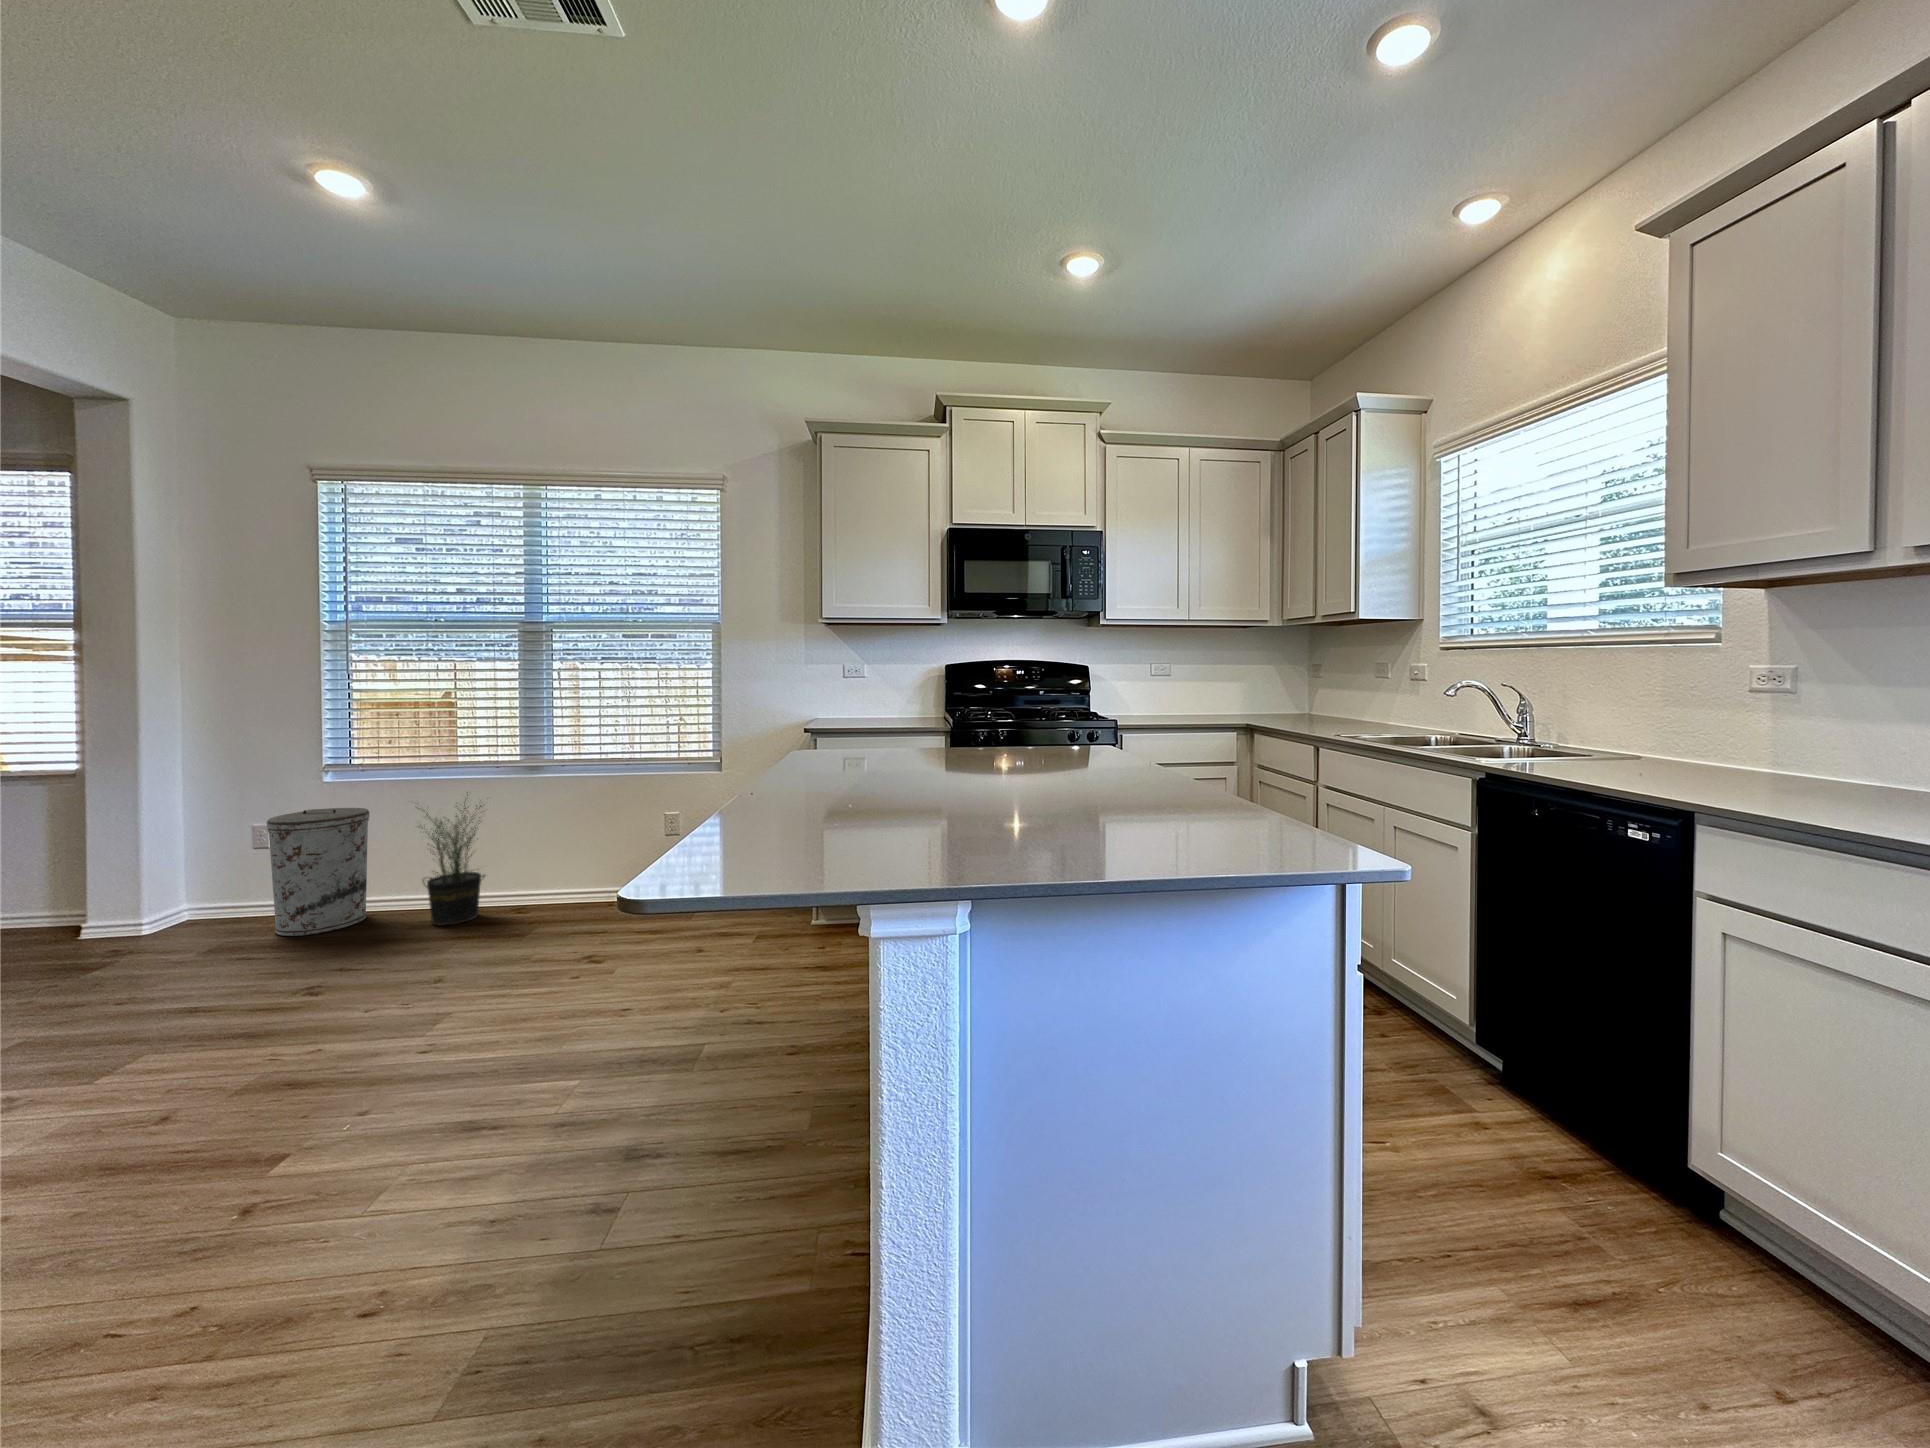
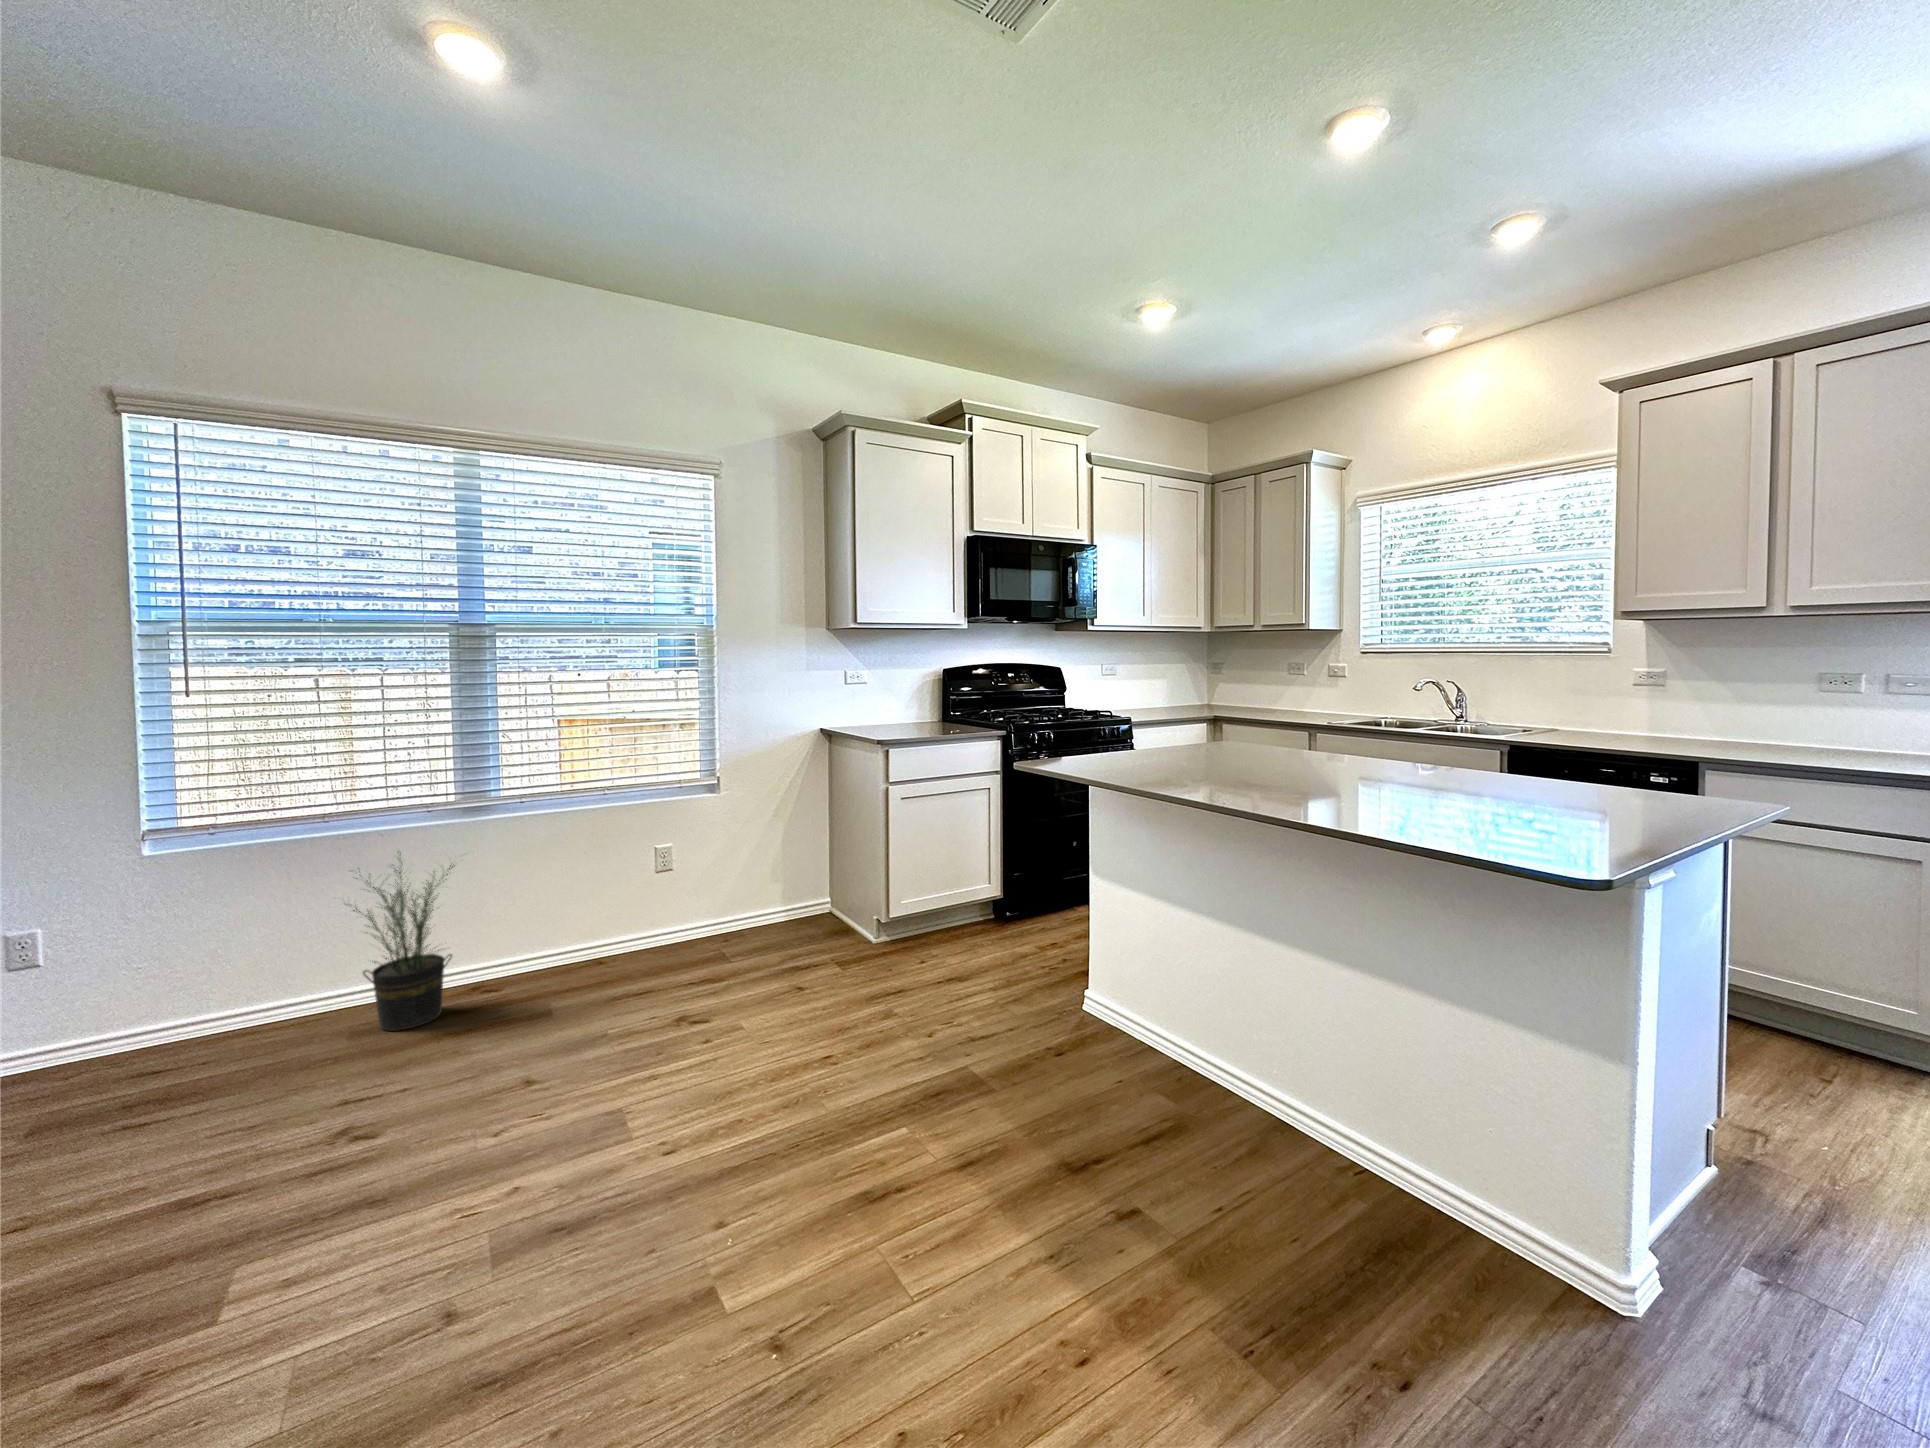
trash can: present [267,808,370,936] -> none [92,891,252,1092]

